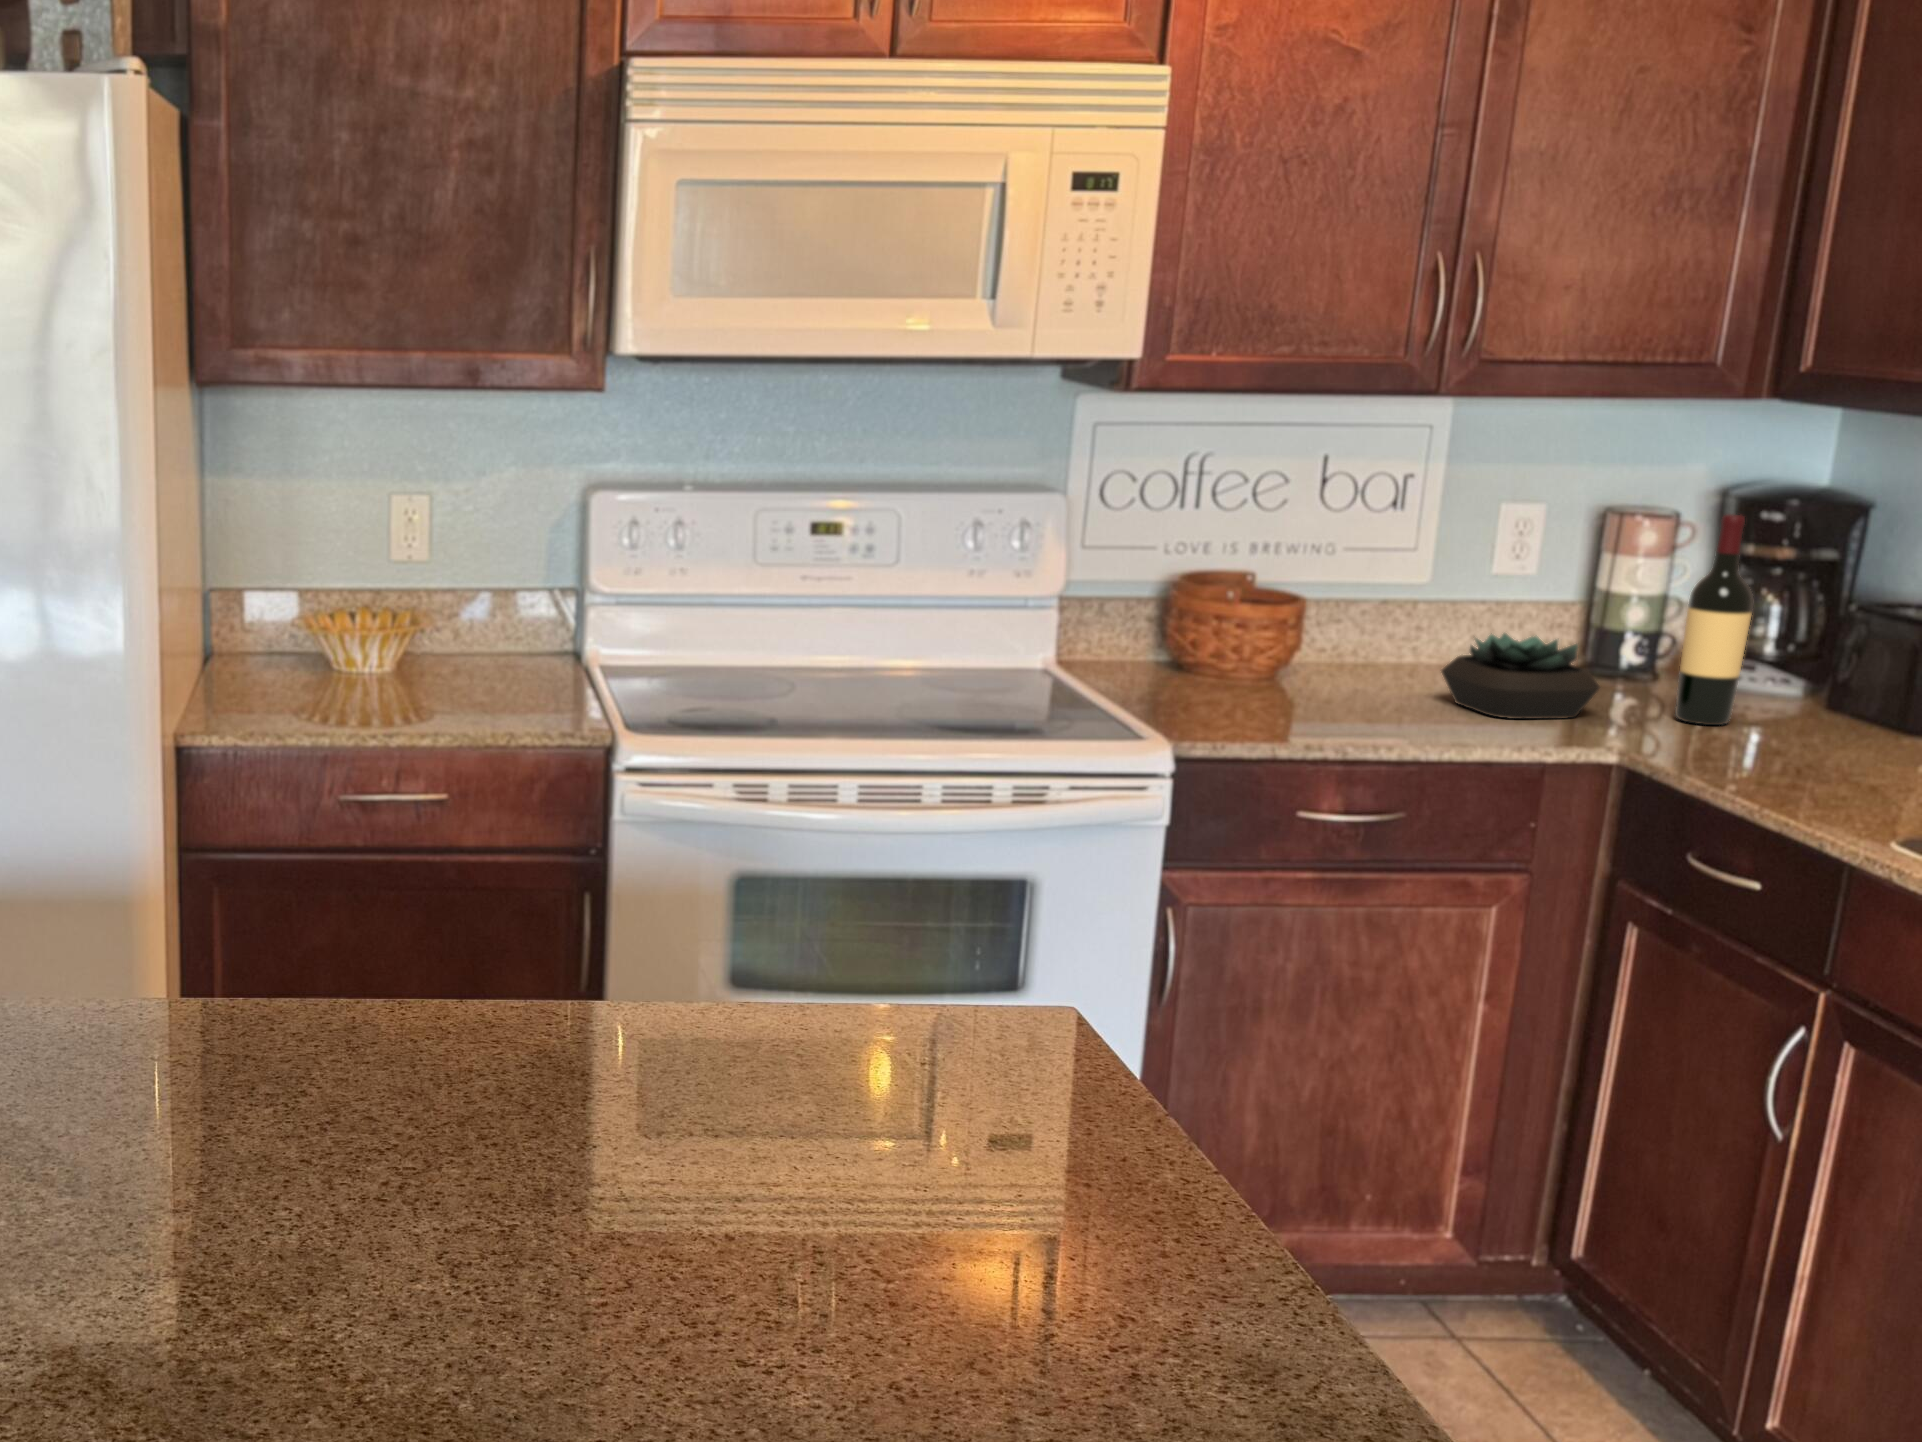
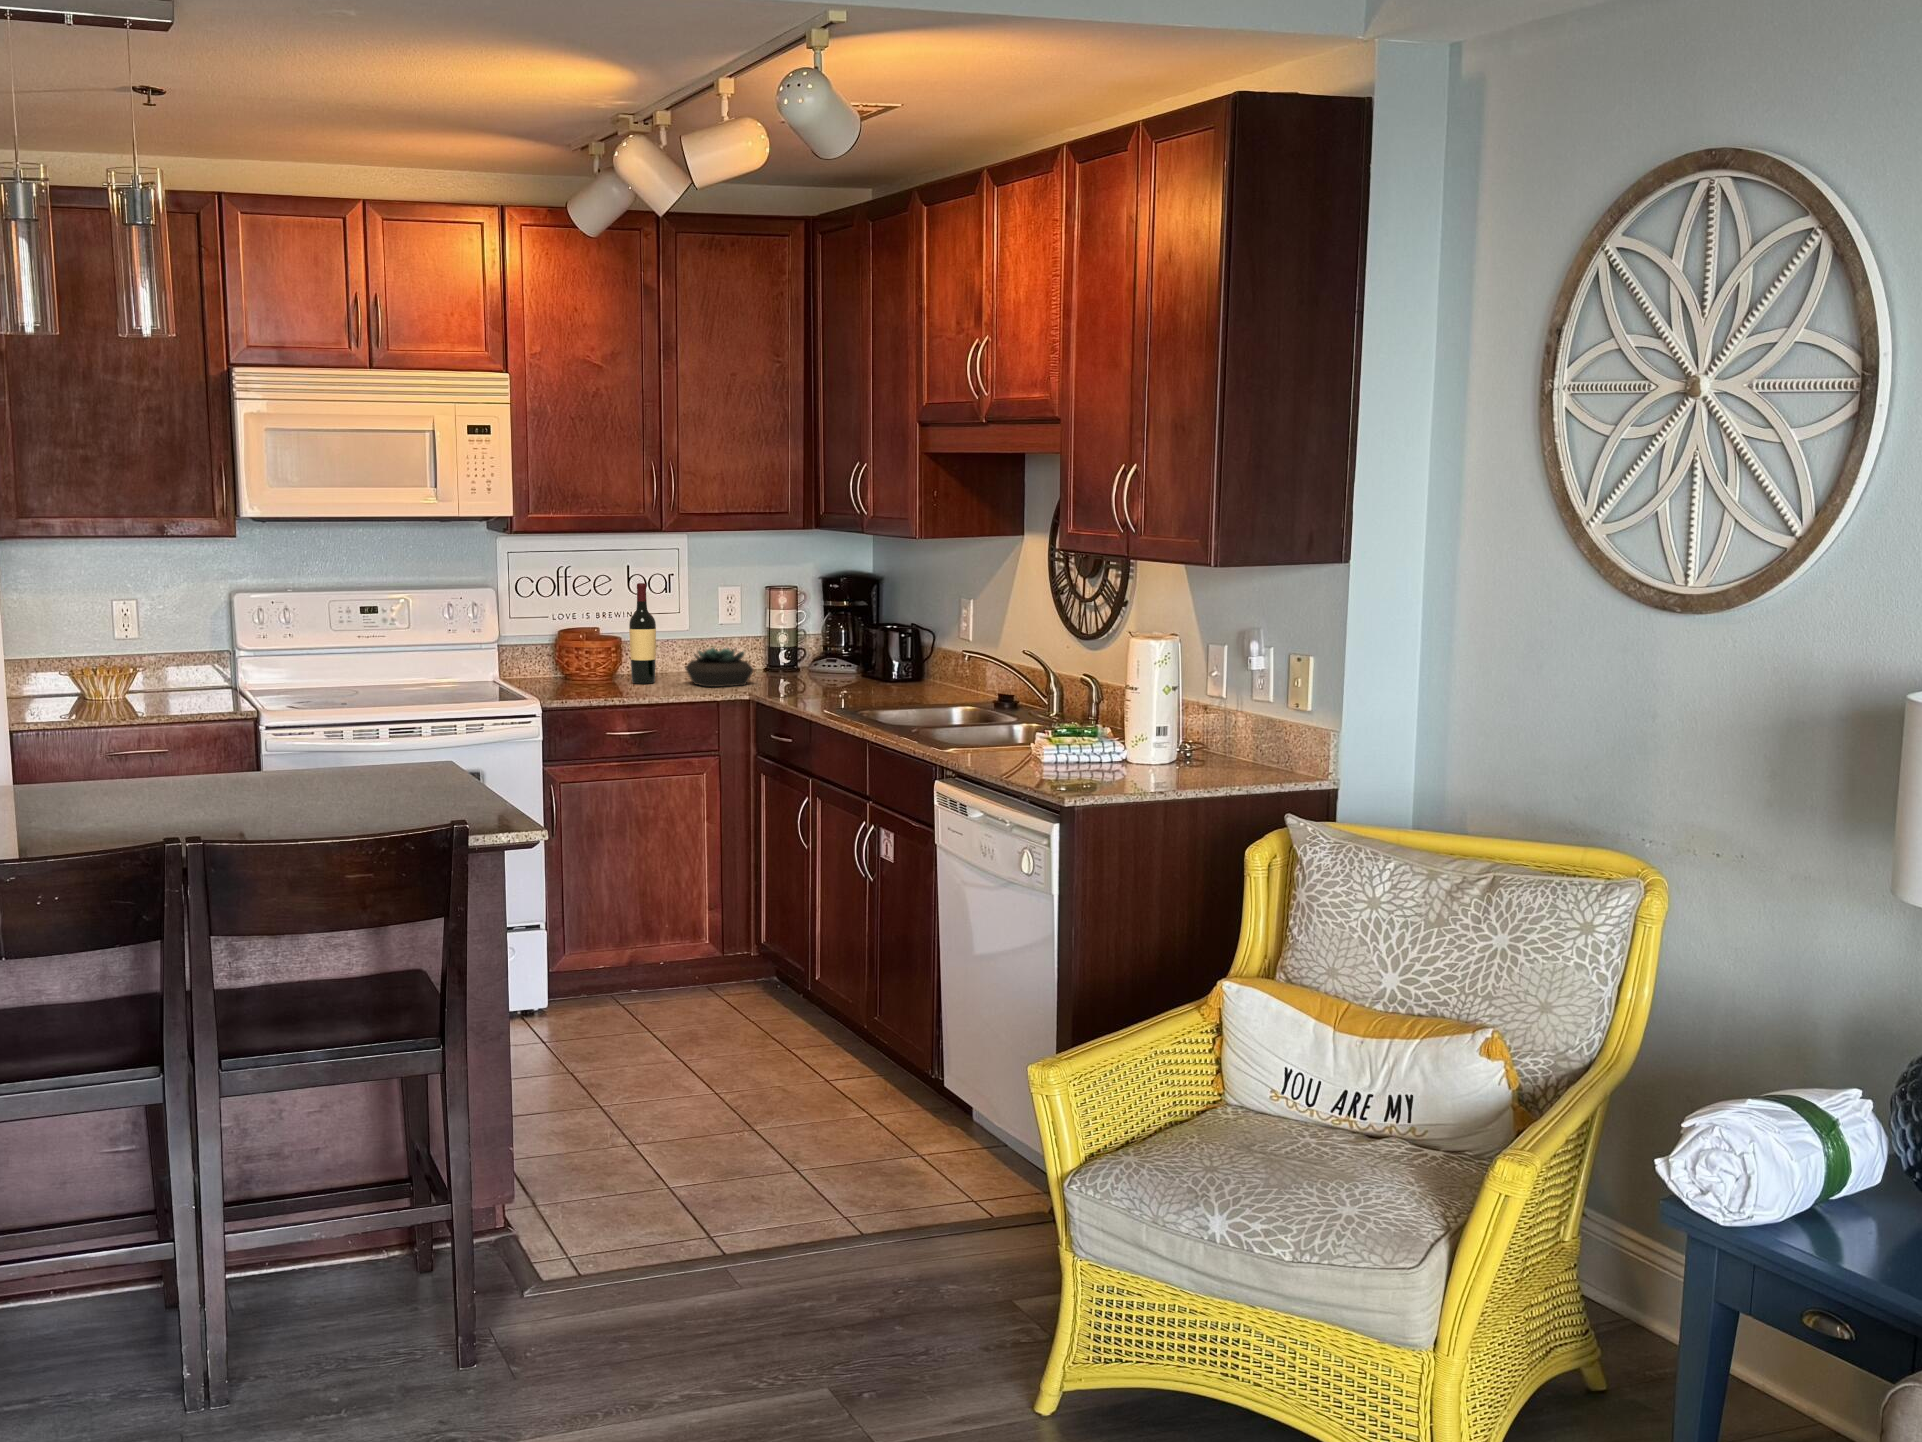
wine bottle: present [1675,514,1753,725] -> present [629,583,656,684]

